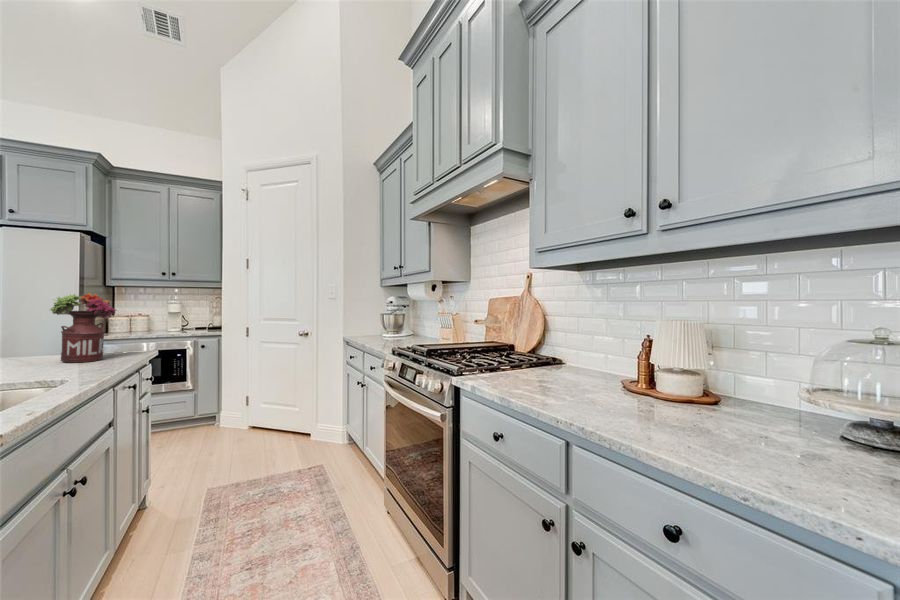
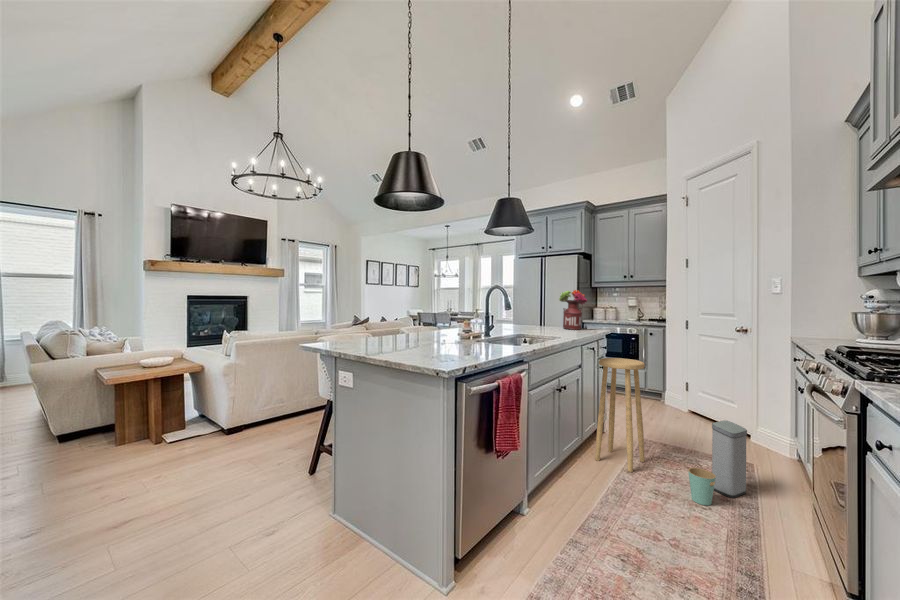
stool: none [141,392,218,567] -> present [595,358,645,472]
trash can: none [280,436,327,547] -> present [688,420,747,505]

